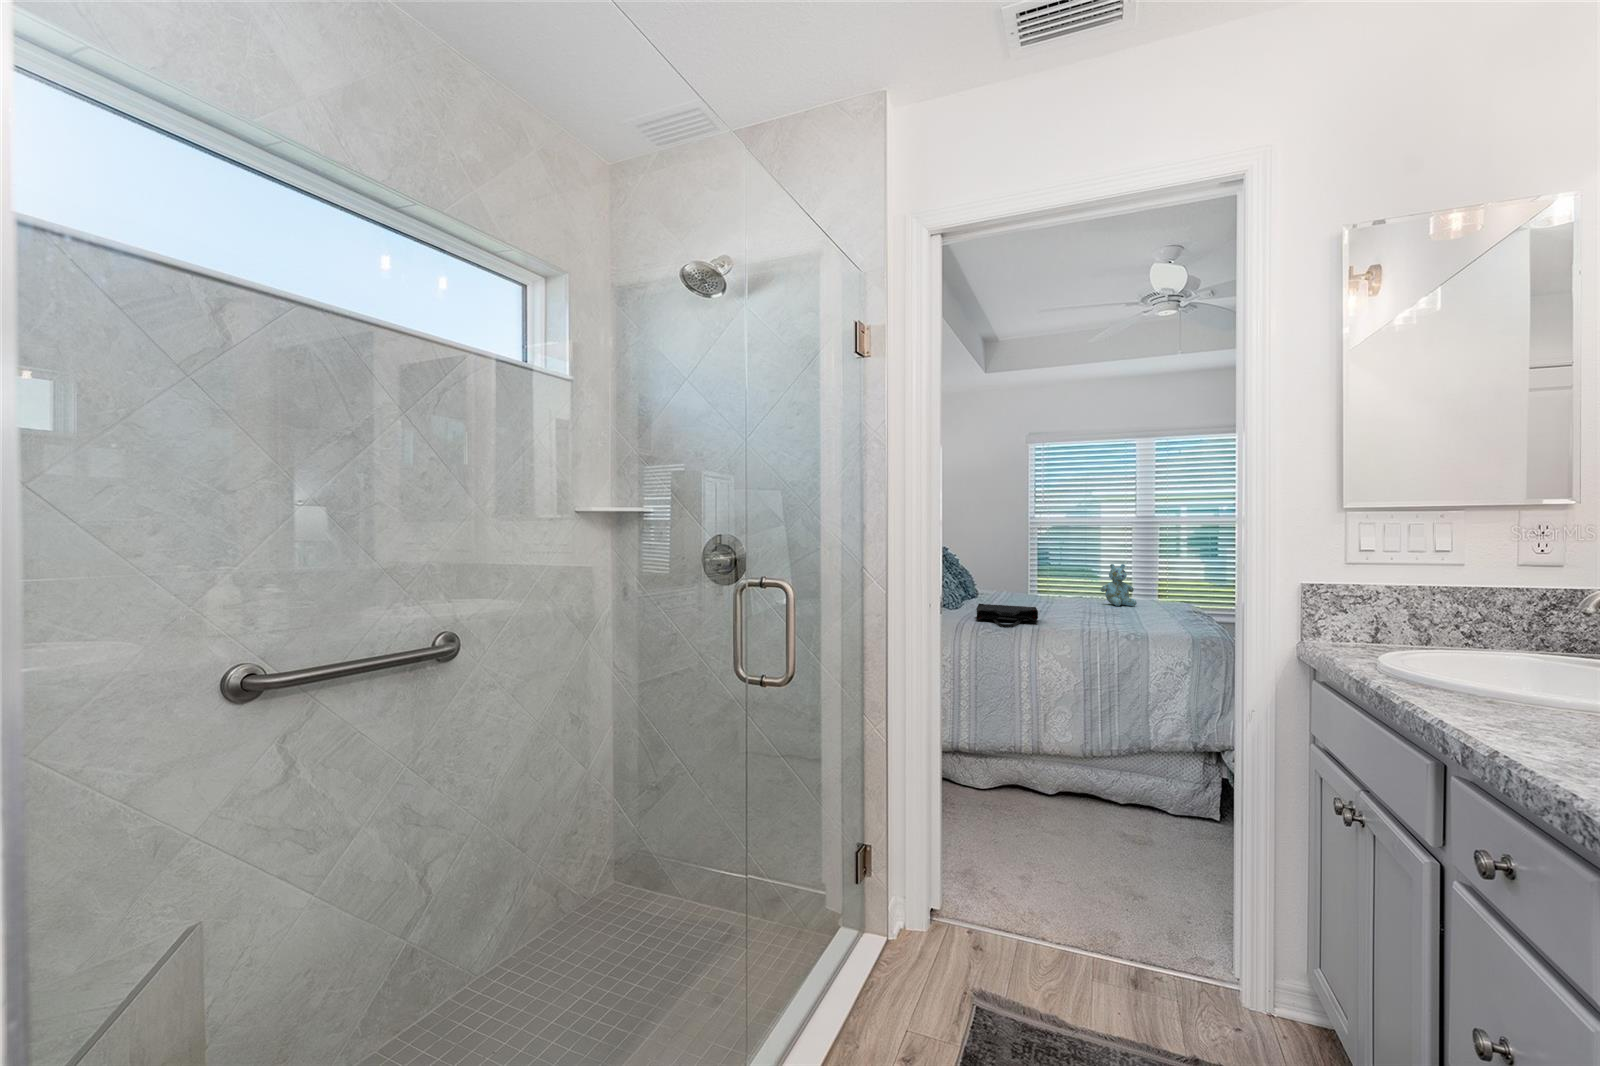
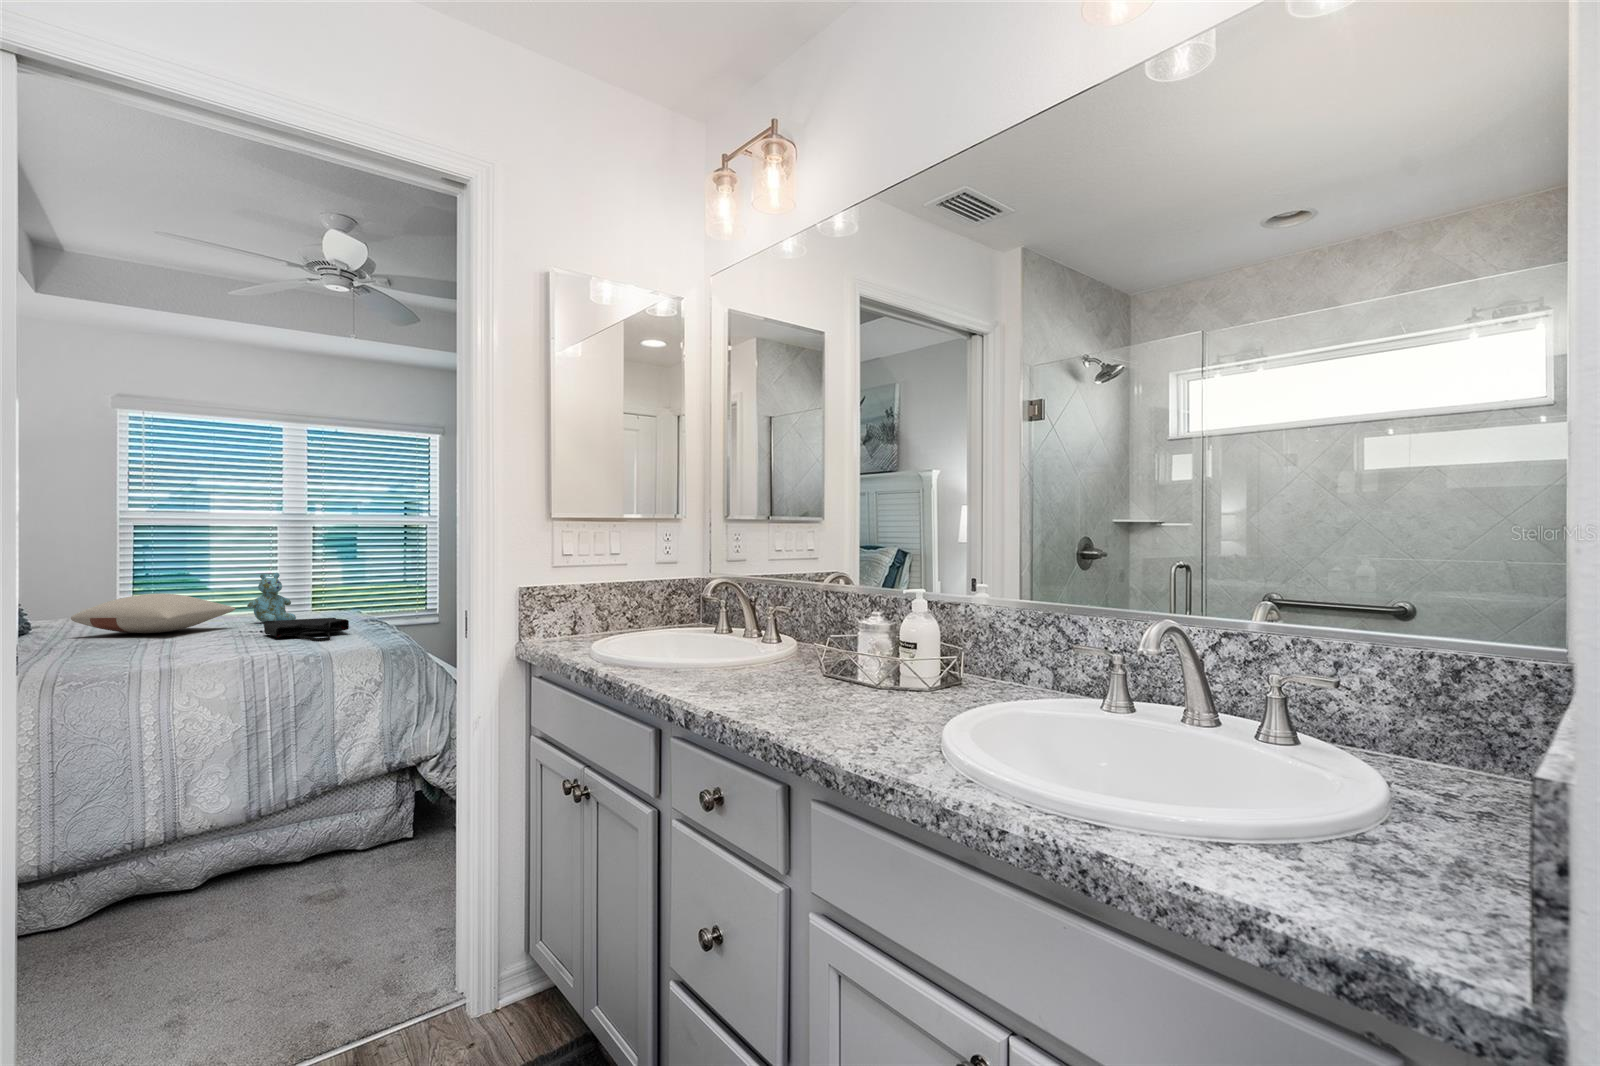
pillow: none [993,575,1091,604] -> present [71,594,235,633]
tote bag: present [976,604,1038,627] -> present [264,618,349,641]

